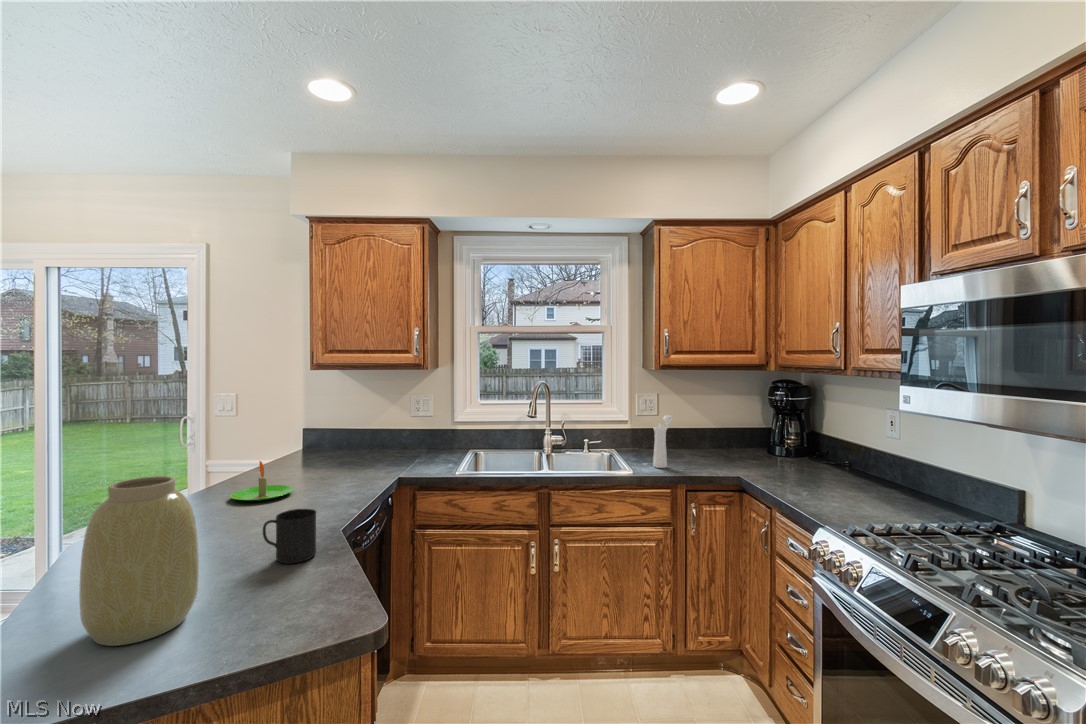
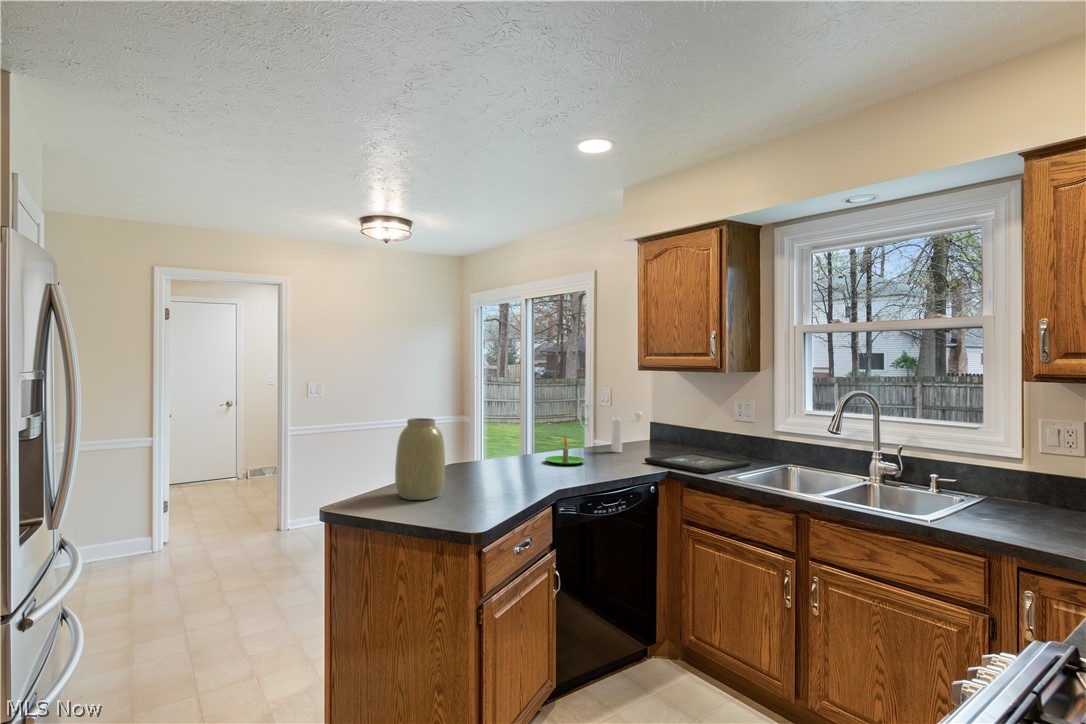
pepper mill: present [653,416,672,468] -> present [611,412,642,453]
tray: none [353,452,444,474] -> present [645,451,751,473]
mug: present [263,509,316,563] -> none [498,460,528,495]

